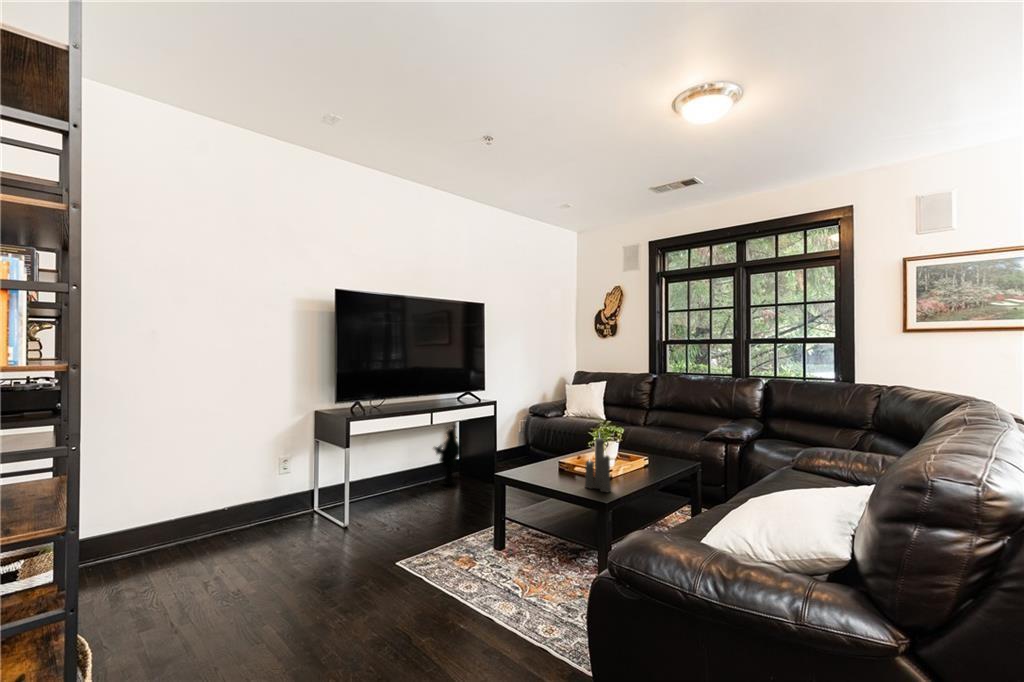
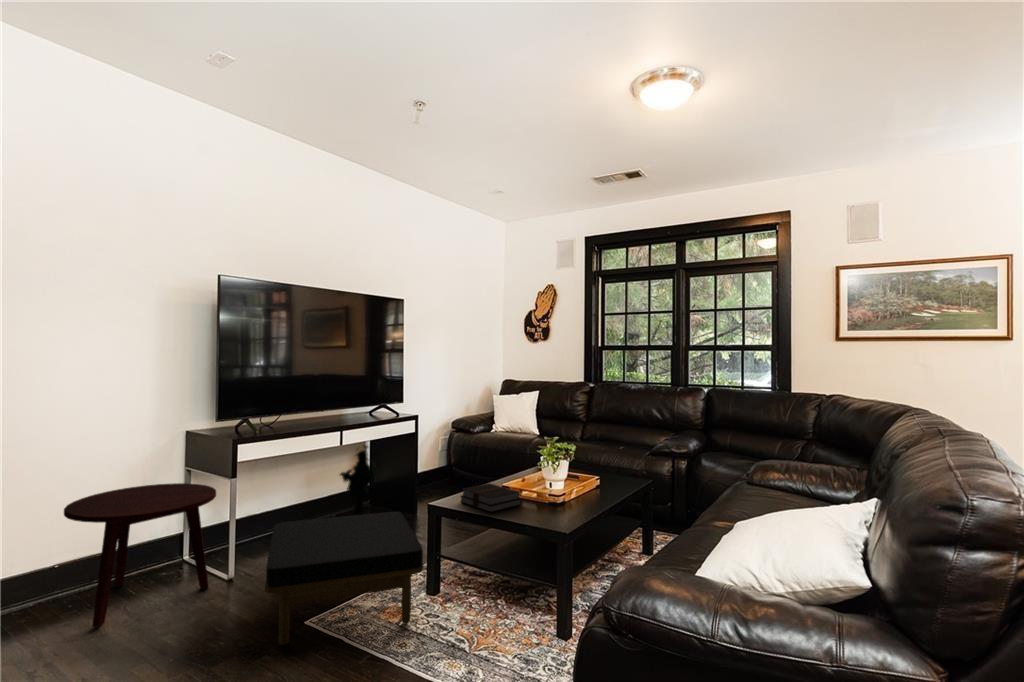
candle: present [585,438,611,492] -> none [536,447,567,520]
side table: none [227,450,333,555] -> present [64,483,216,628]
hardback book: none [522,459,574,483] -> present [460,483,521,512]
ottoman: none [363,480,488,579] -> present [265,512,424,645]

